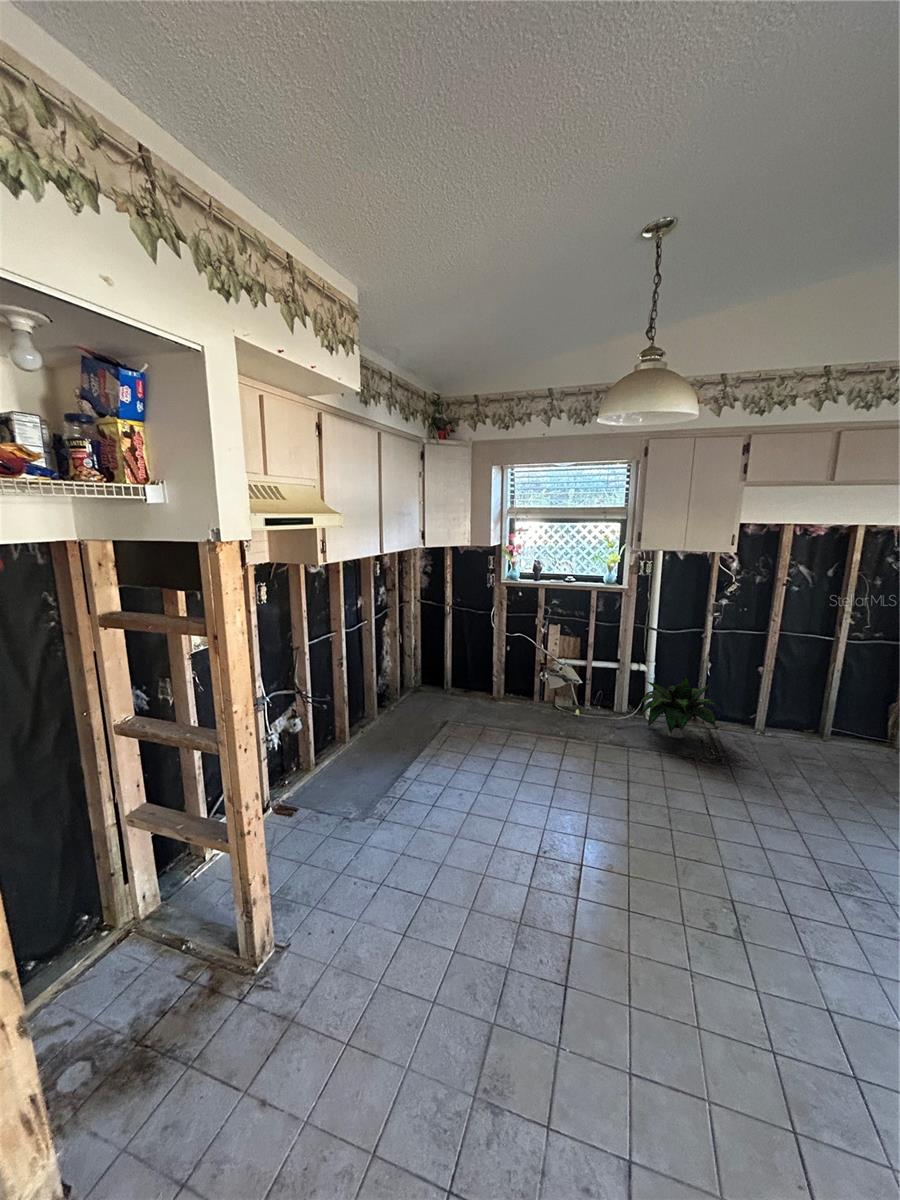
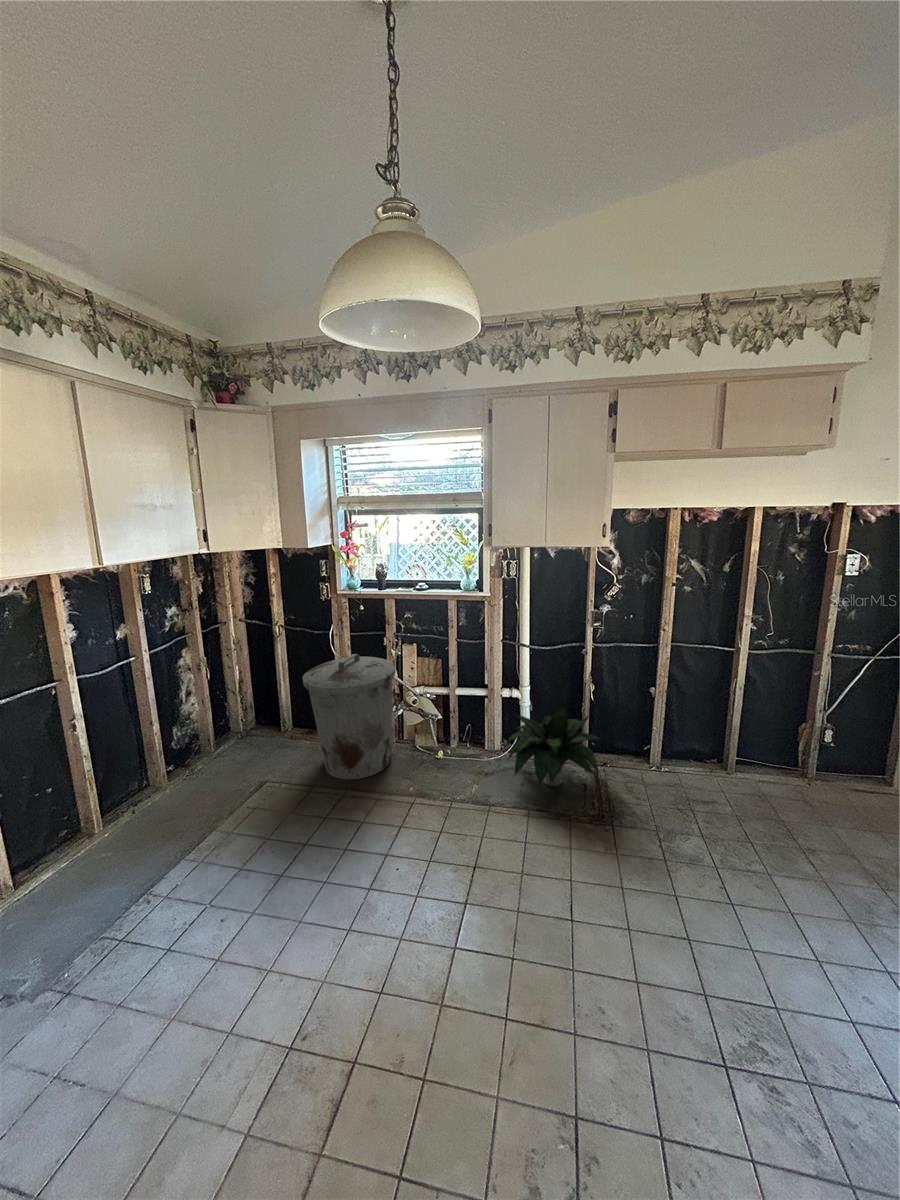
trash can: none [479,629,550,723] -> present [303,654,396,780]

